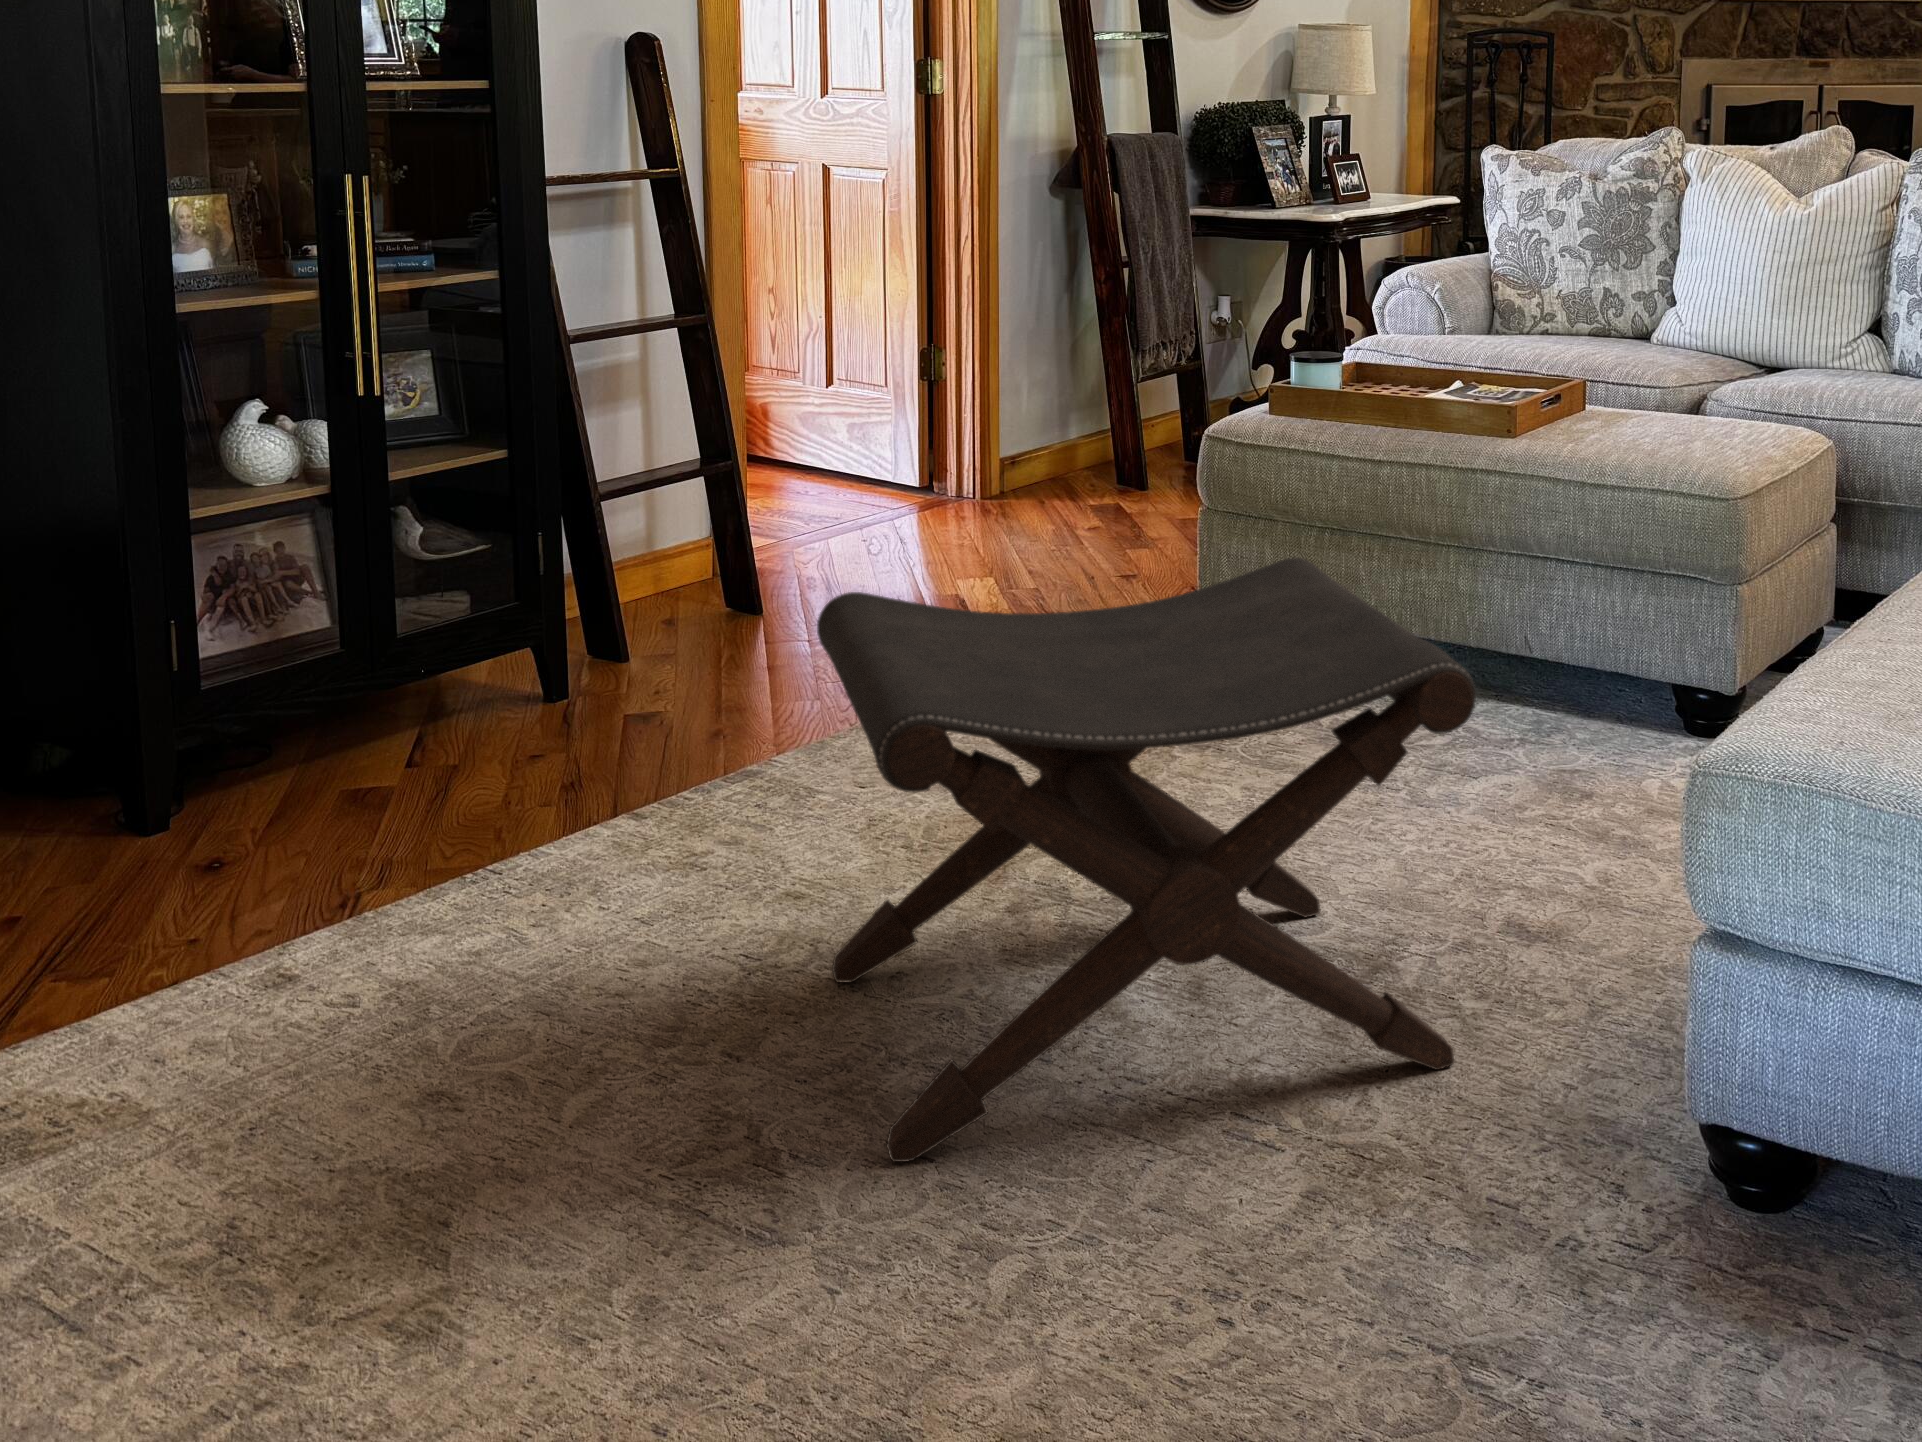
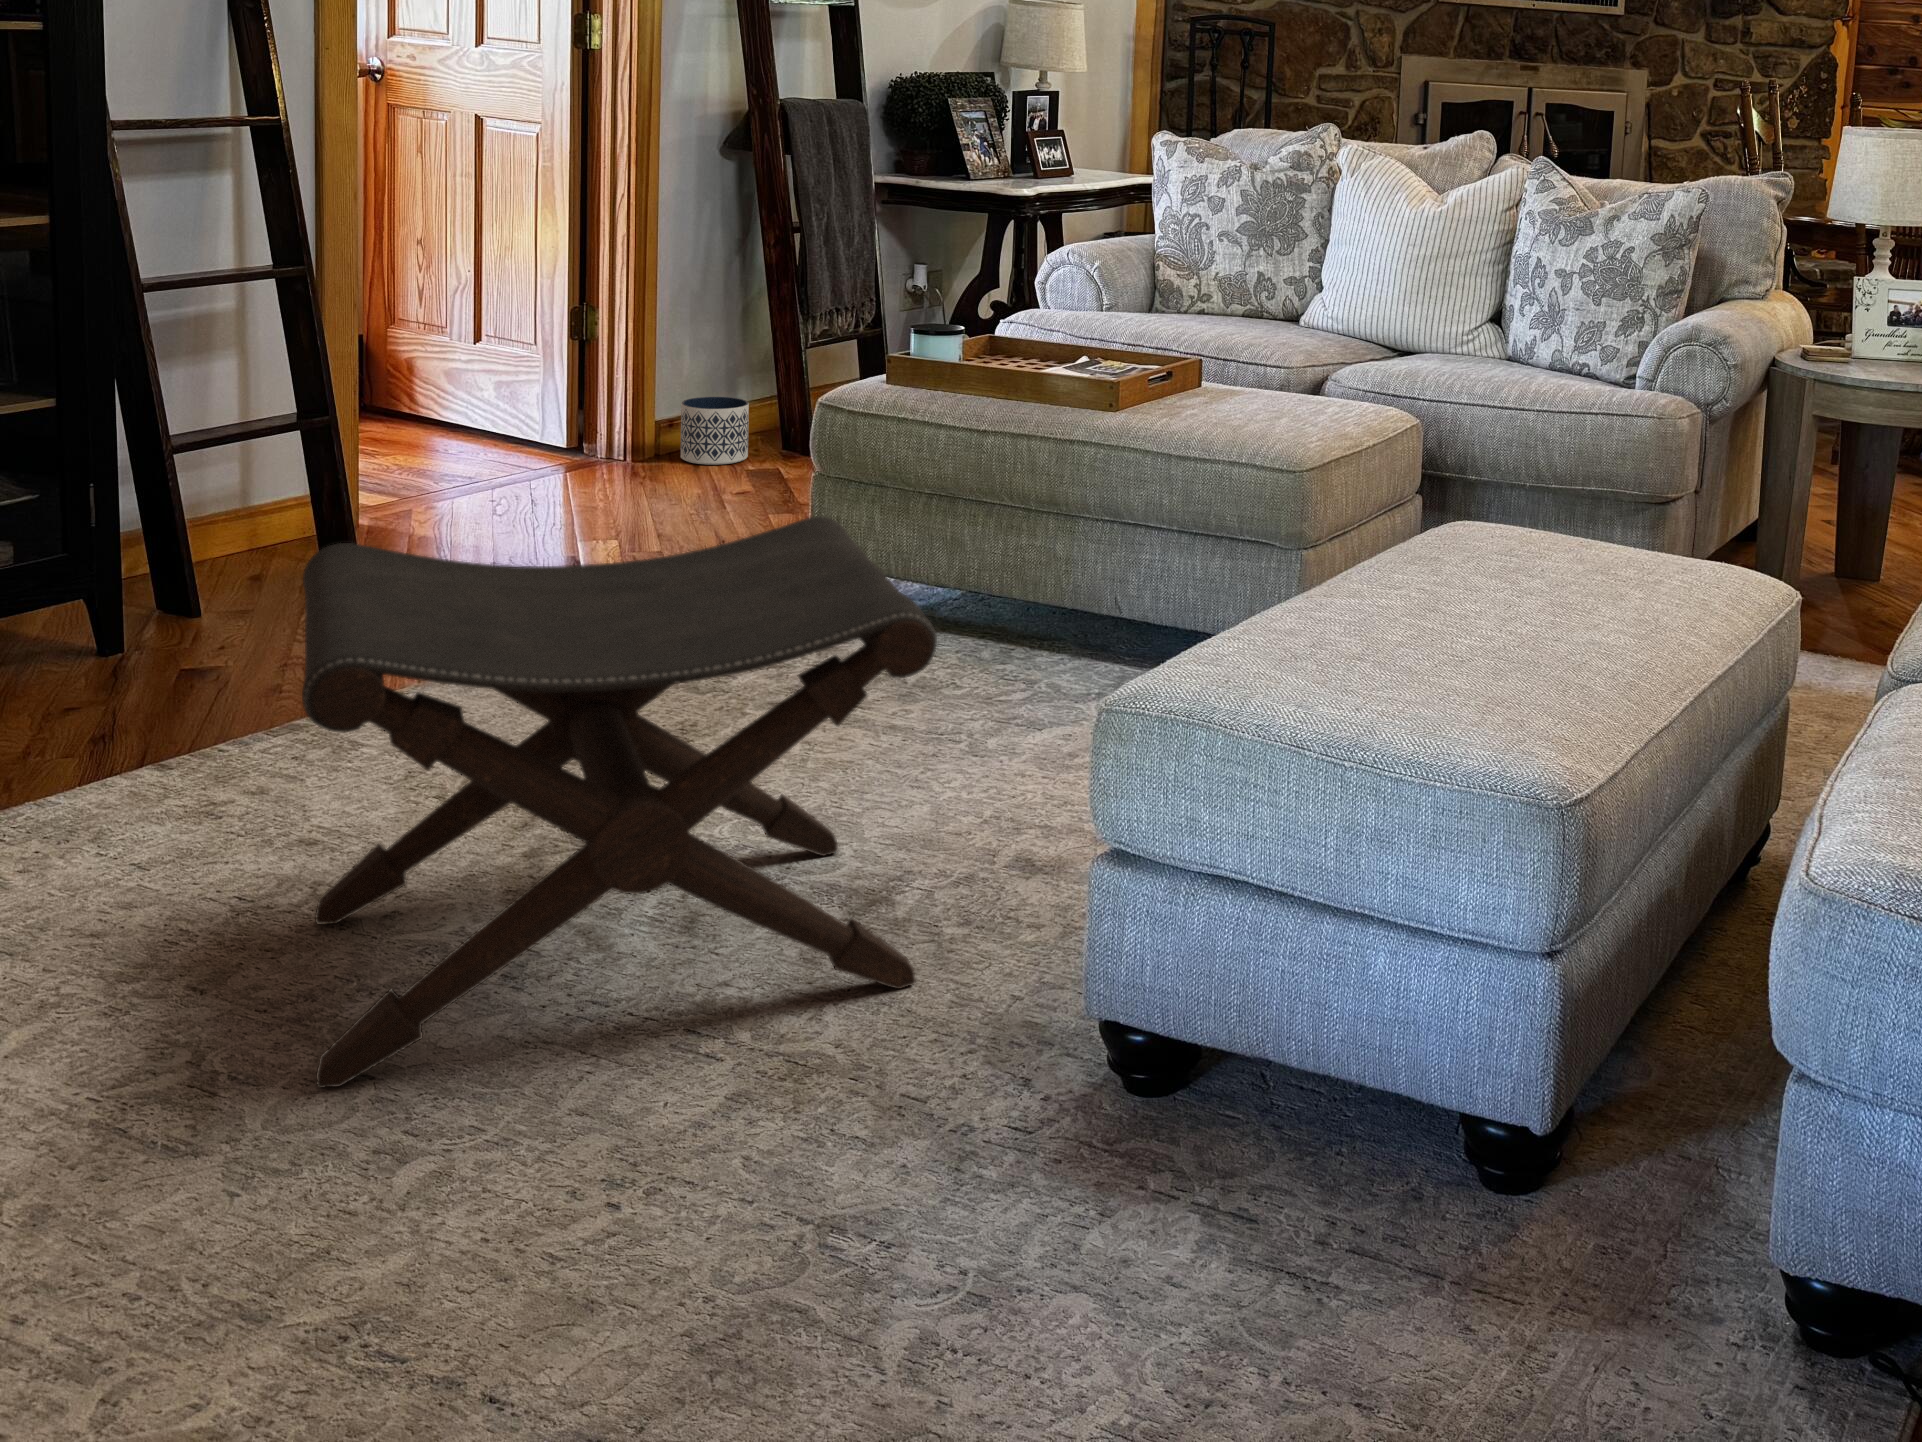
planter: none [1020,434,1084,503] -> present [681,397,749,465]

